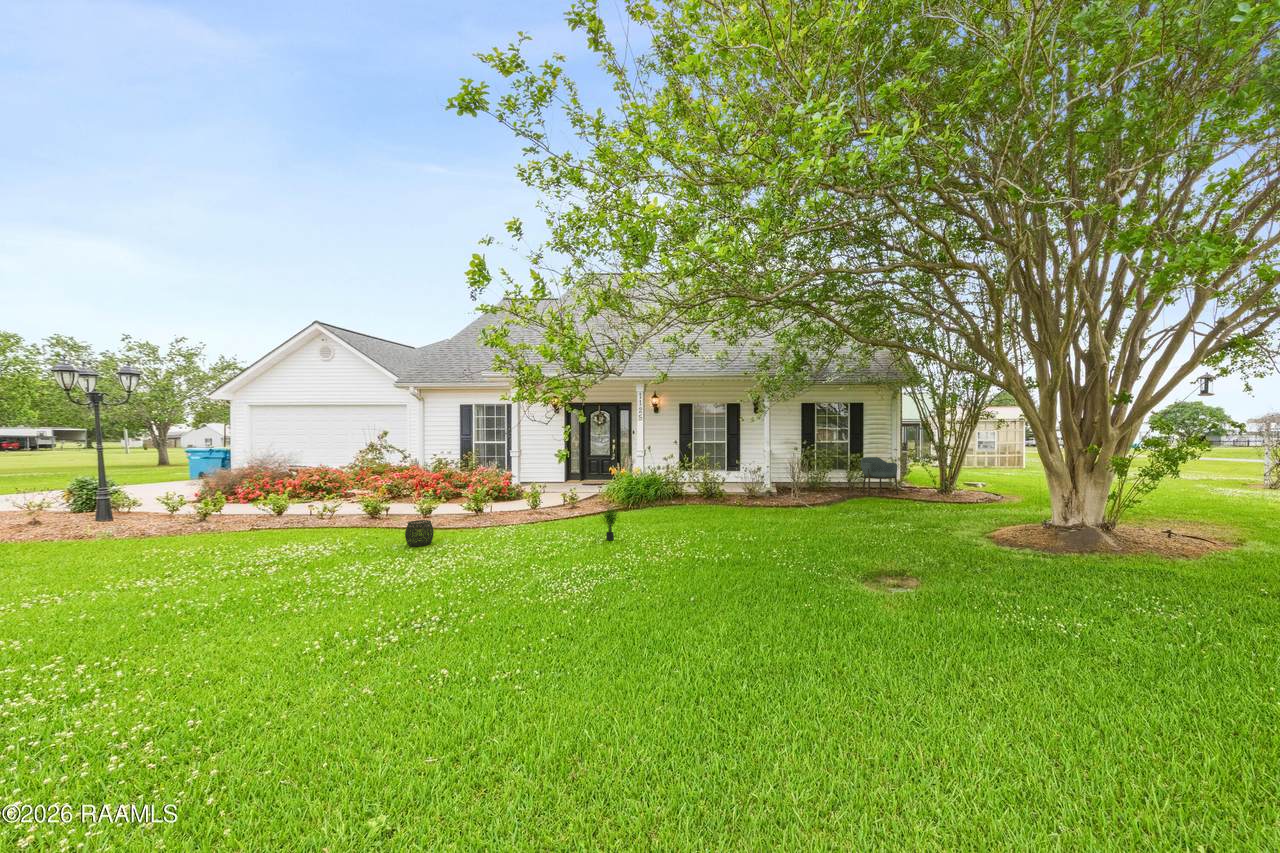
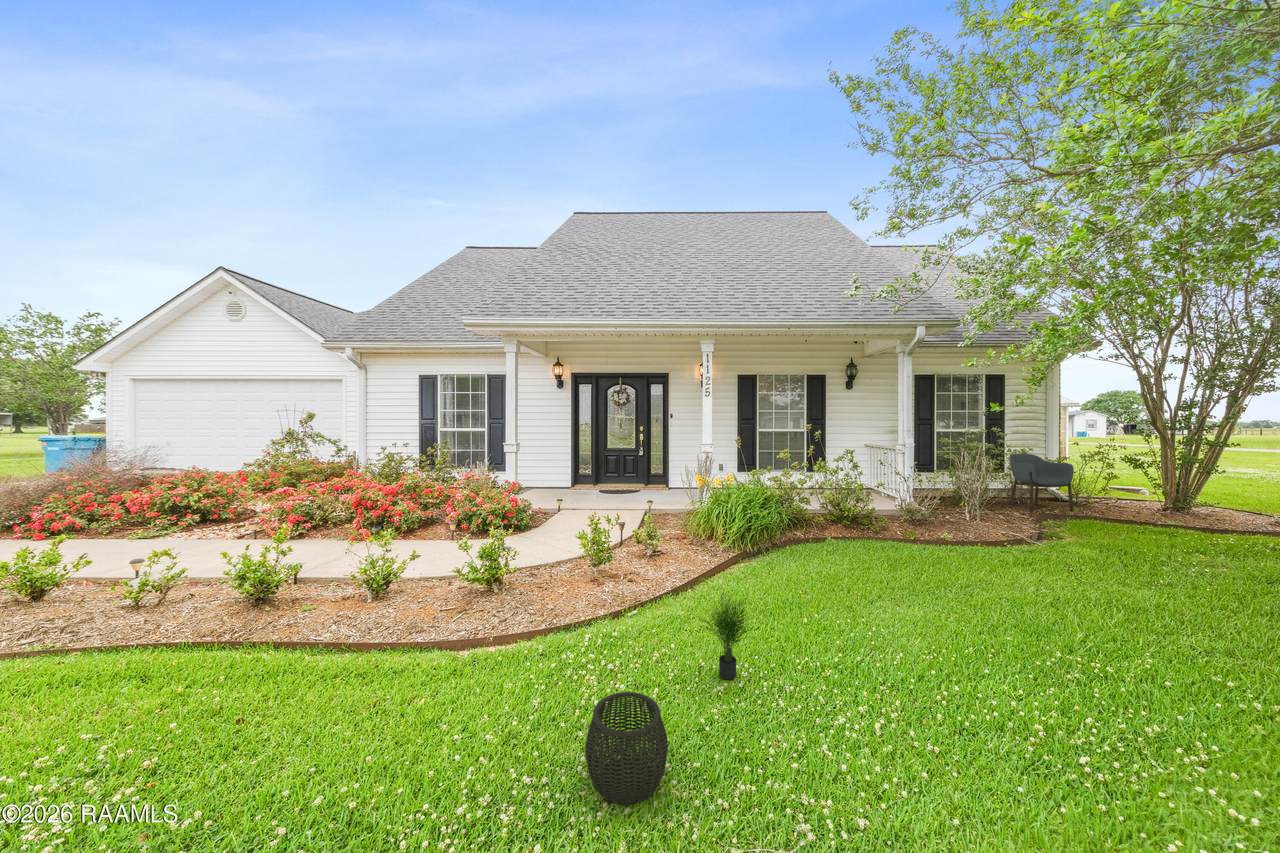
woven basket: present [405,520,434,547] -> present [585,692,668,805]

